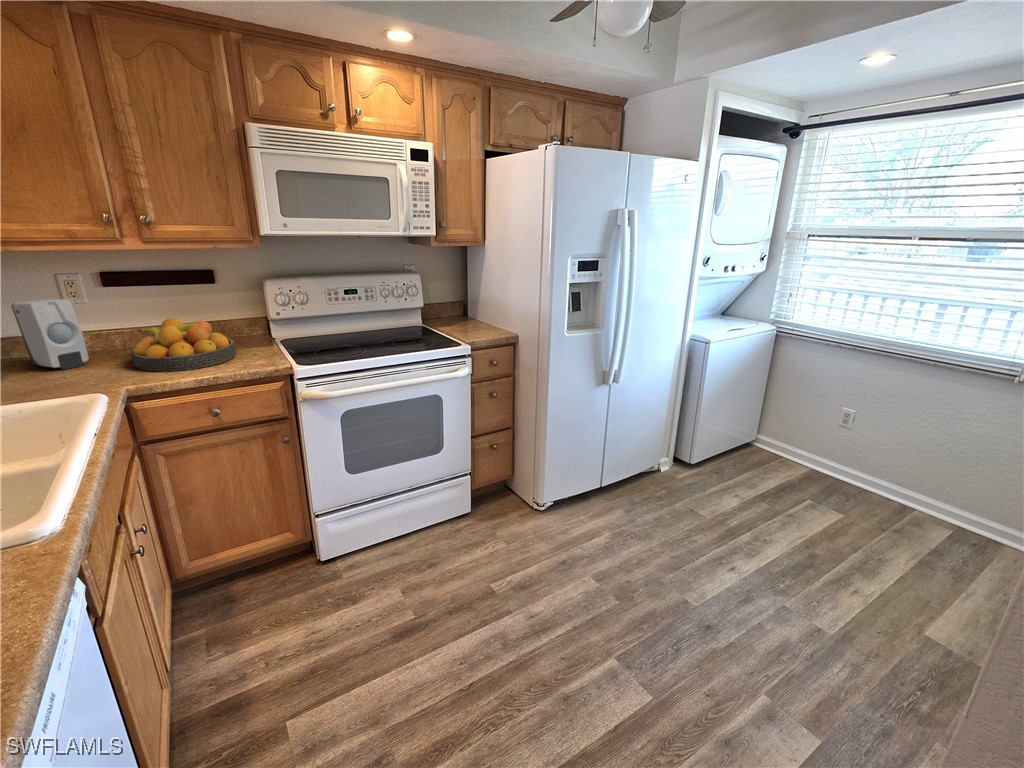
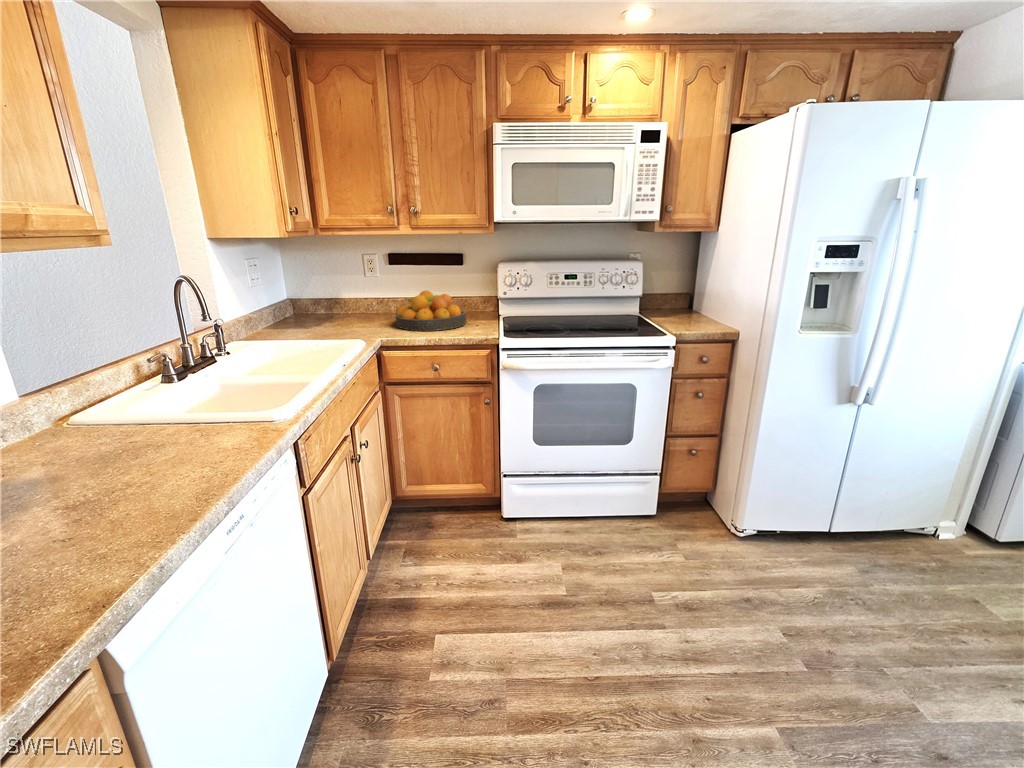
soap dispenser: present [12,299,89,369] -> none [337,272,373,323]

